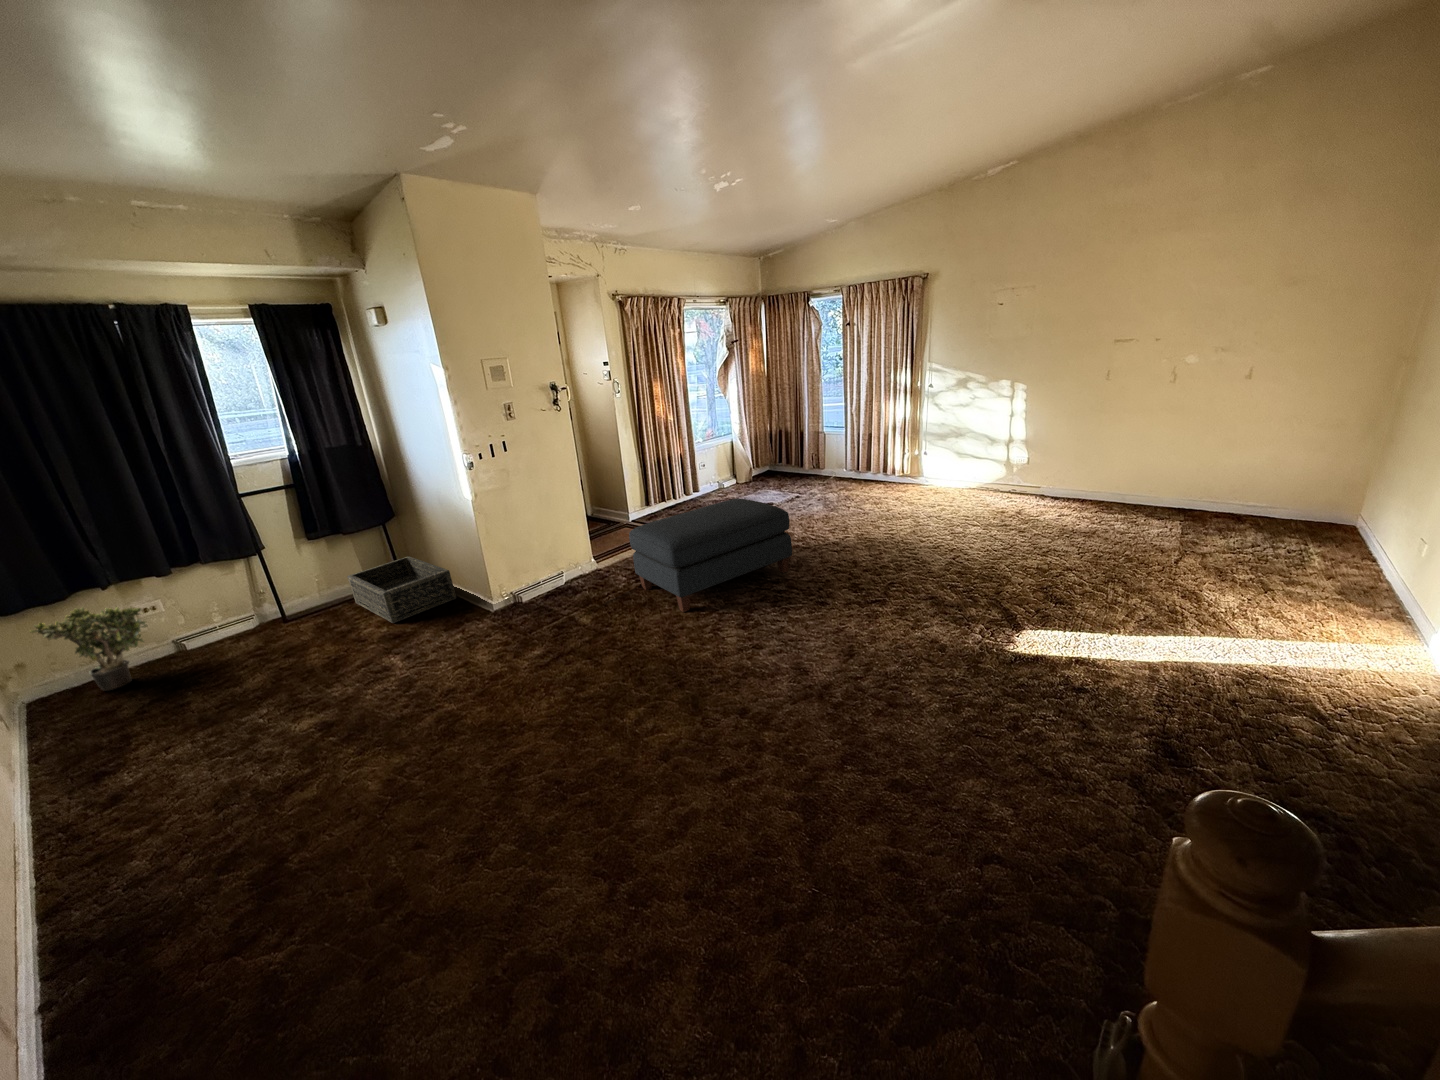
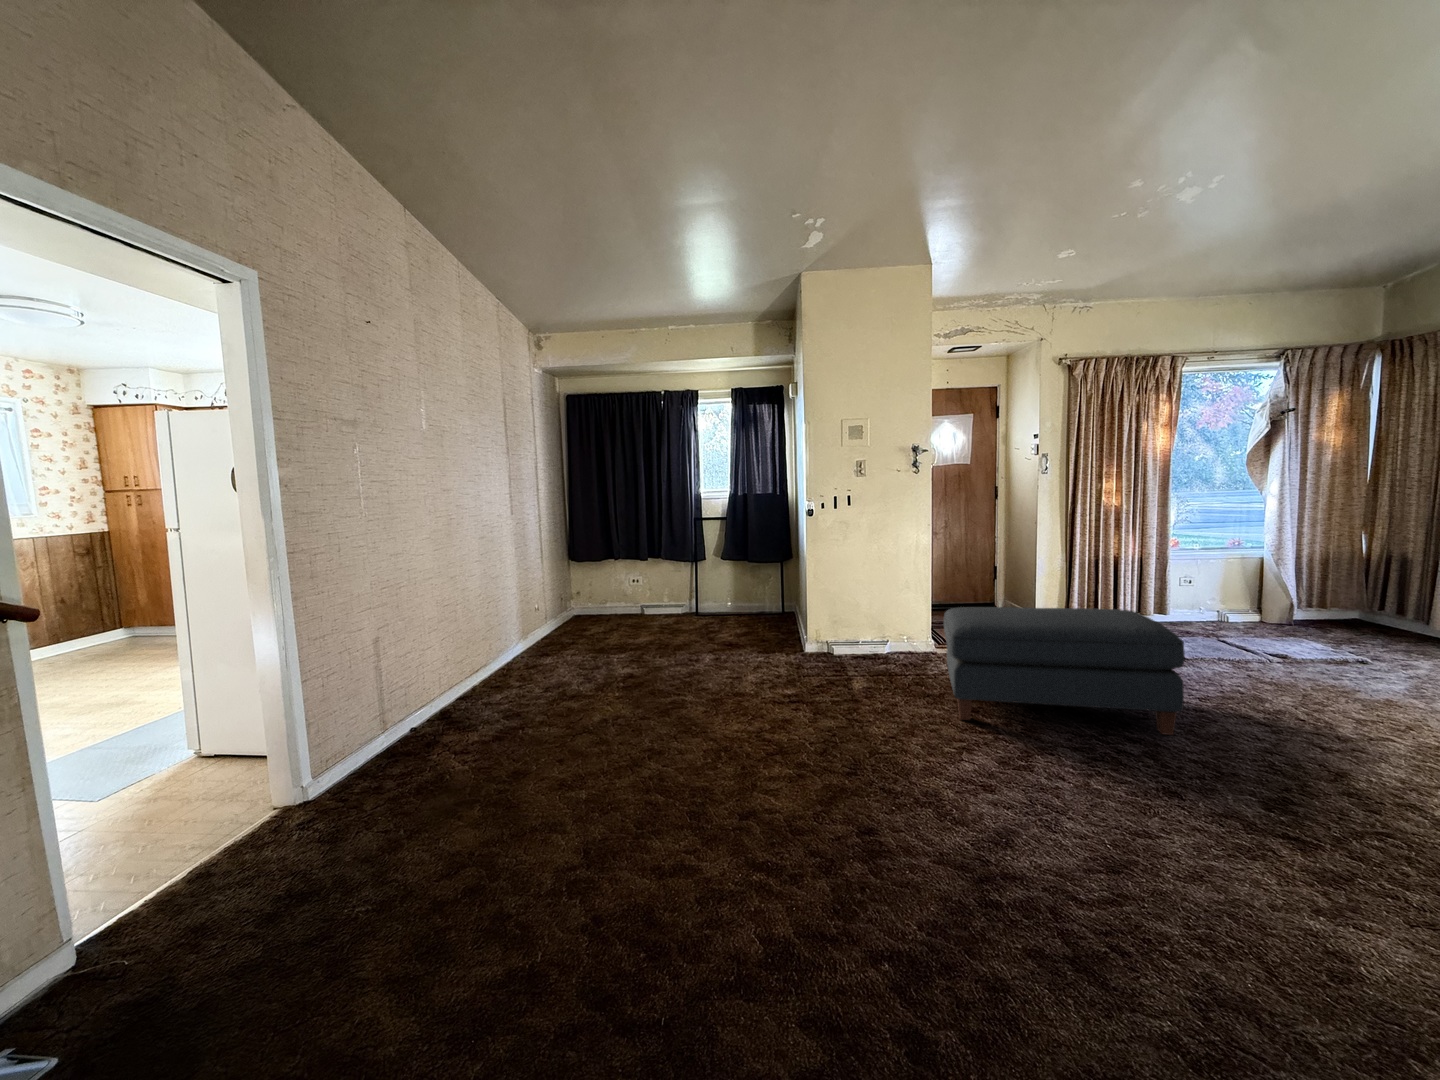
basket: present [347,556,456,623] -> none [738,593,796,637]
potted plant: present [30,607,147,691] -> none [579,568,628,623]

